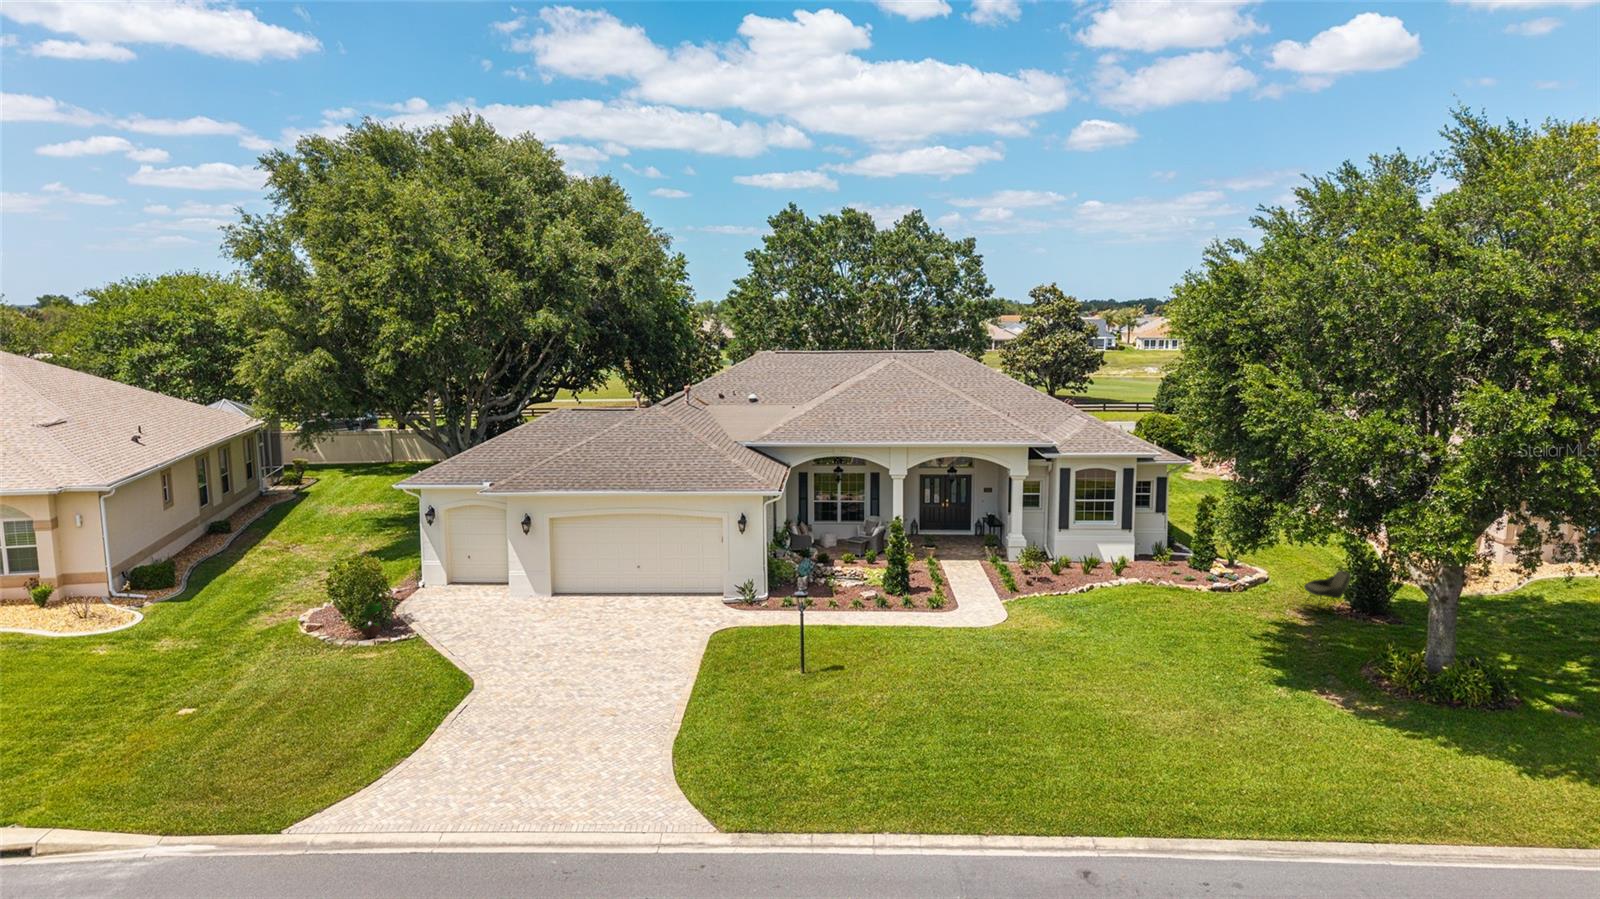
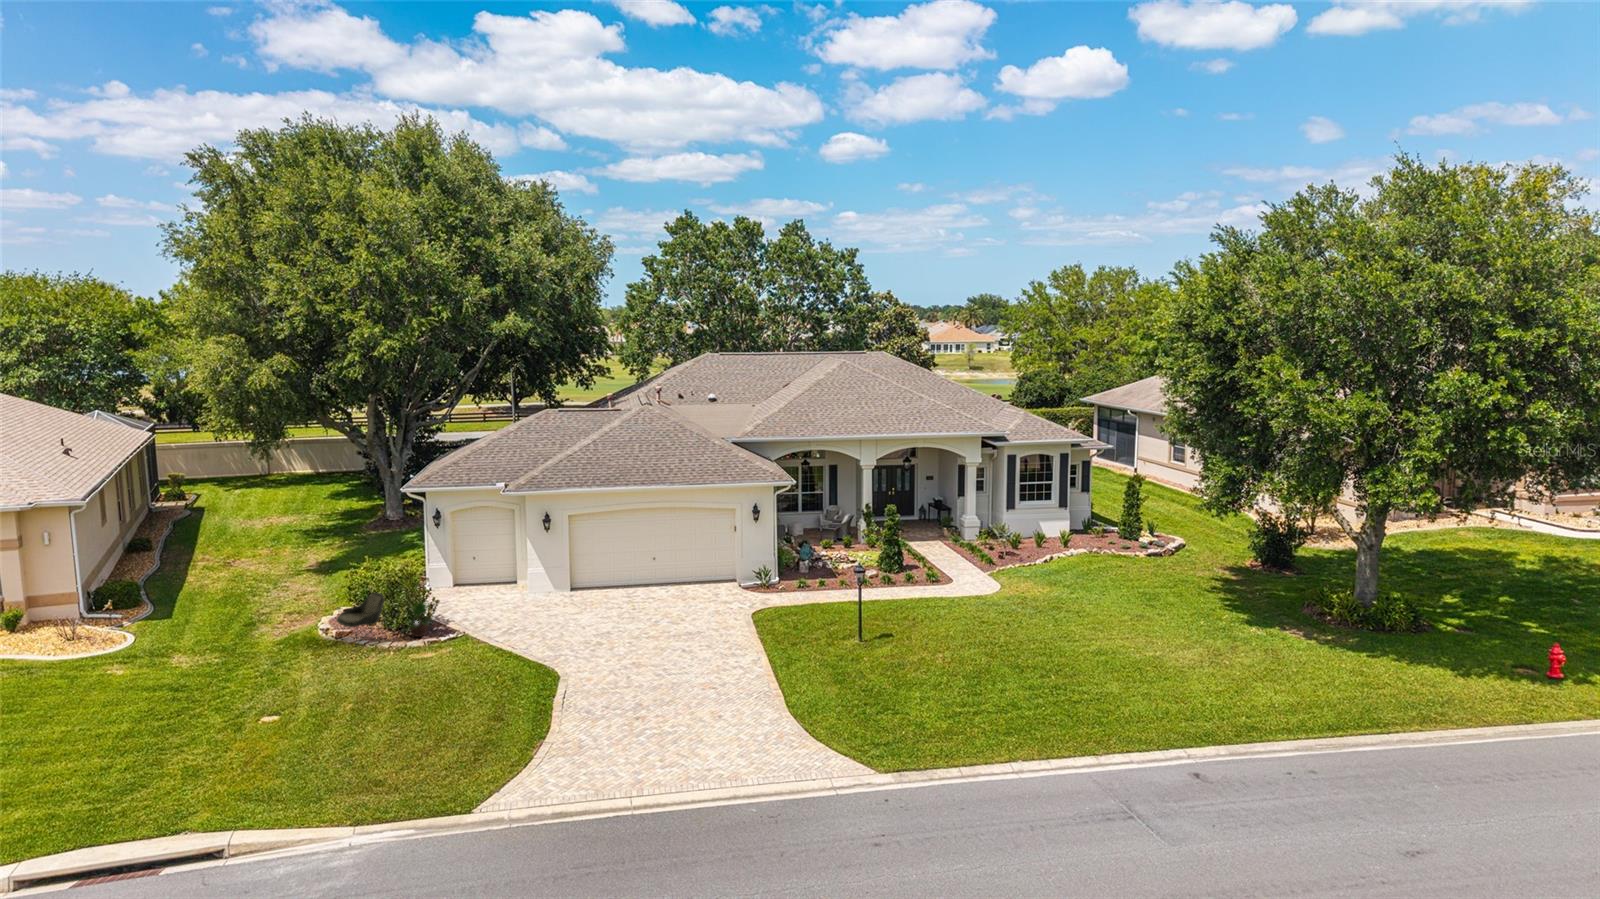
lounge chair: present [1304,571,1350,610] -> present [337,592,387,646]

